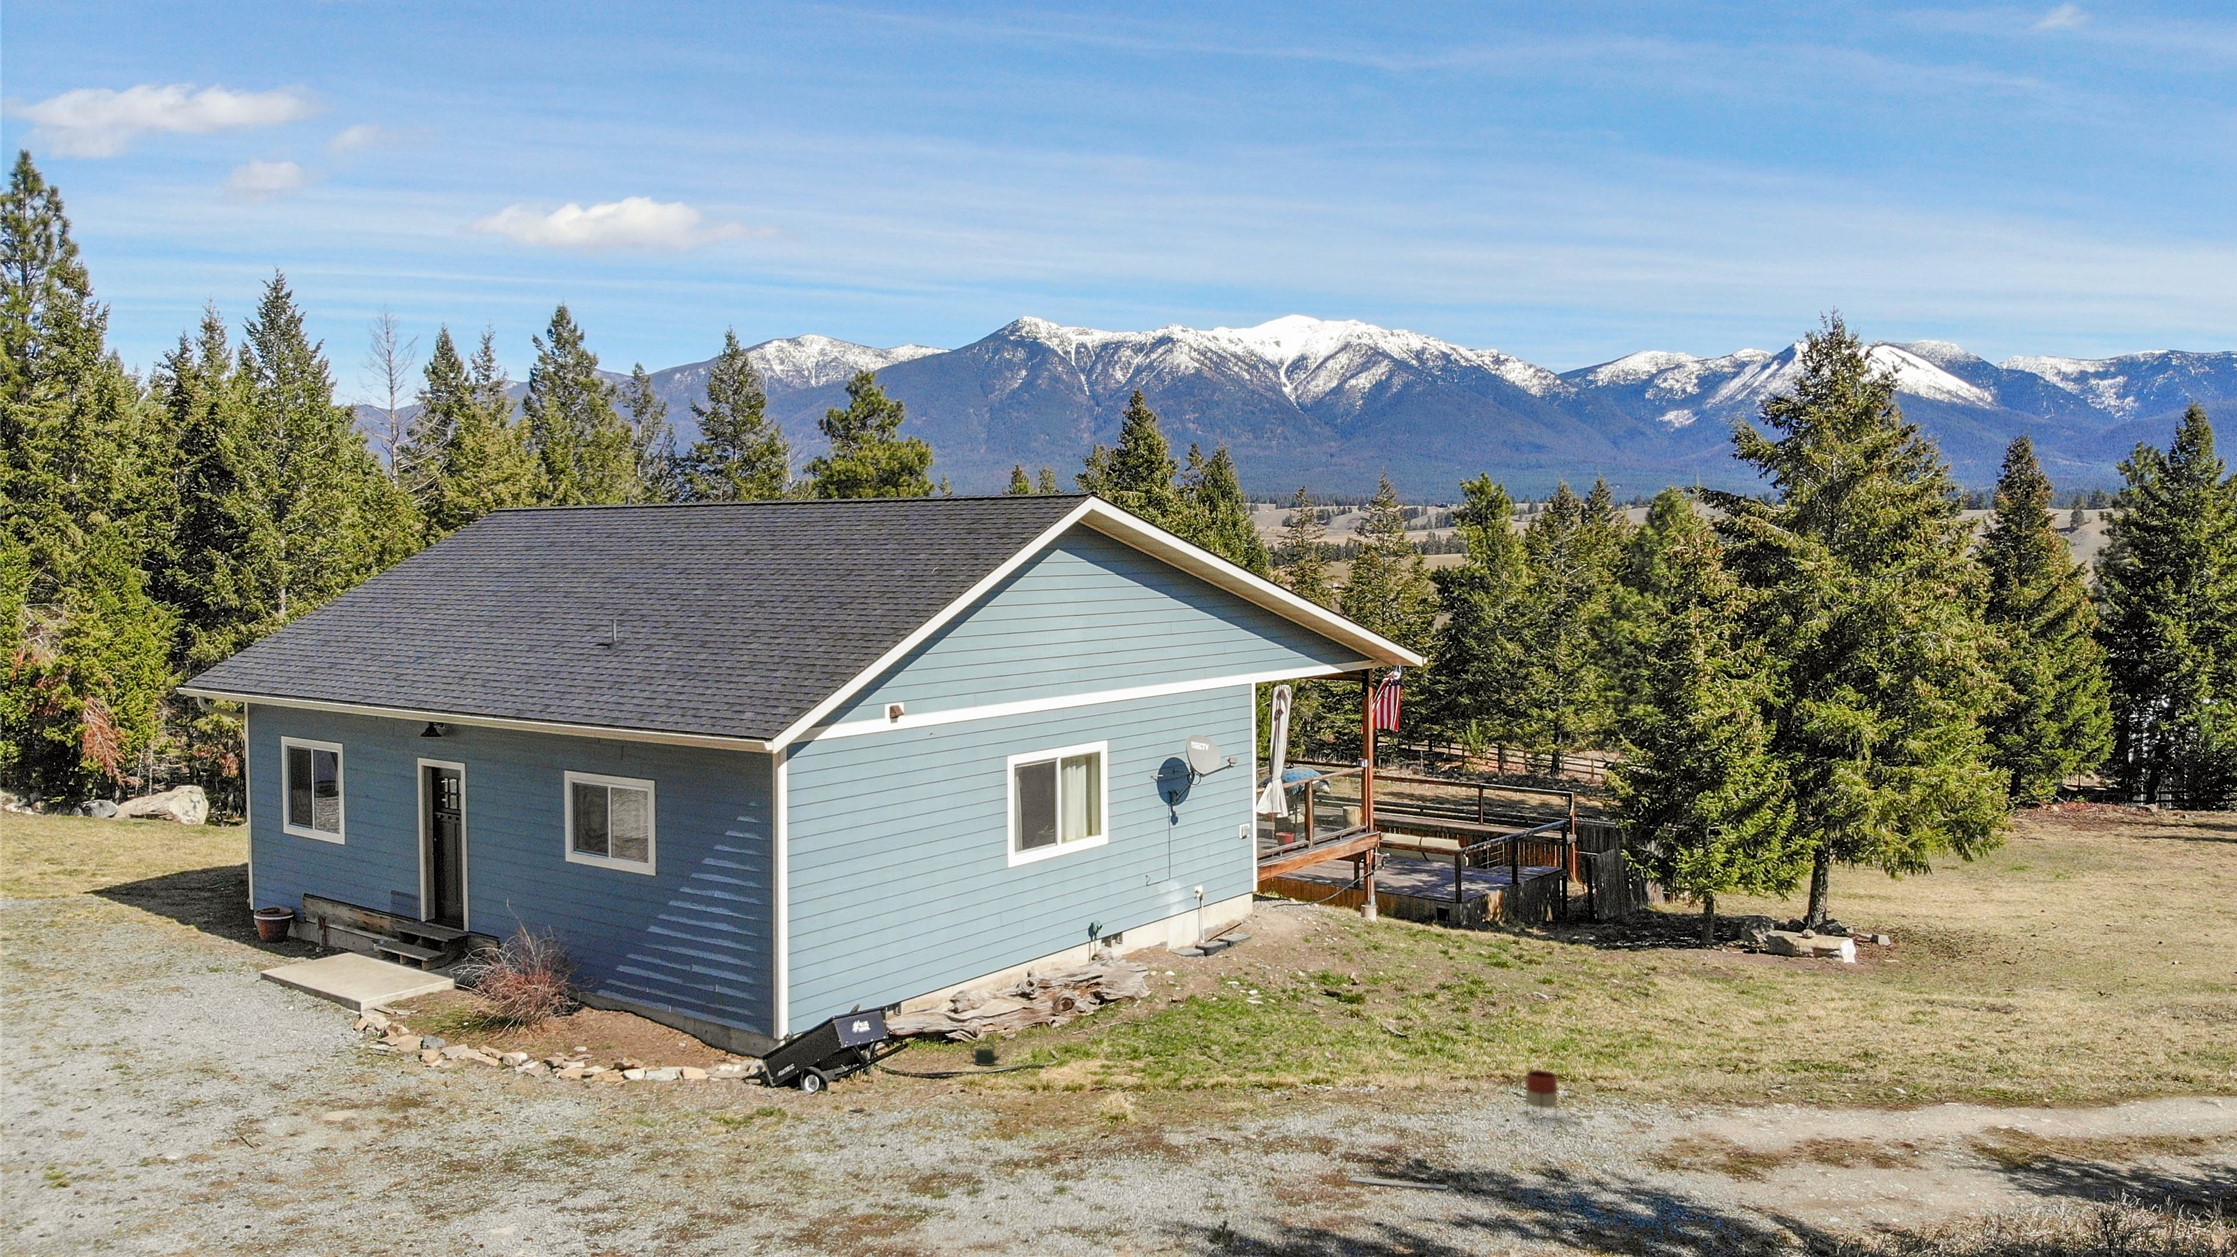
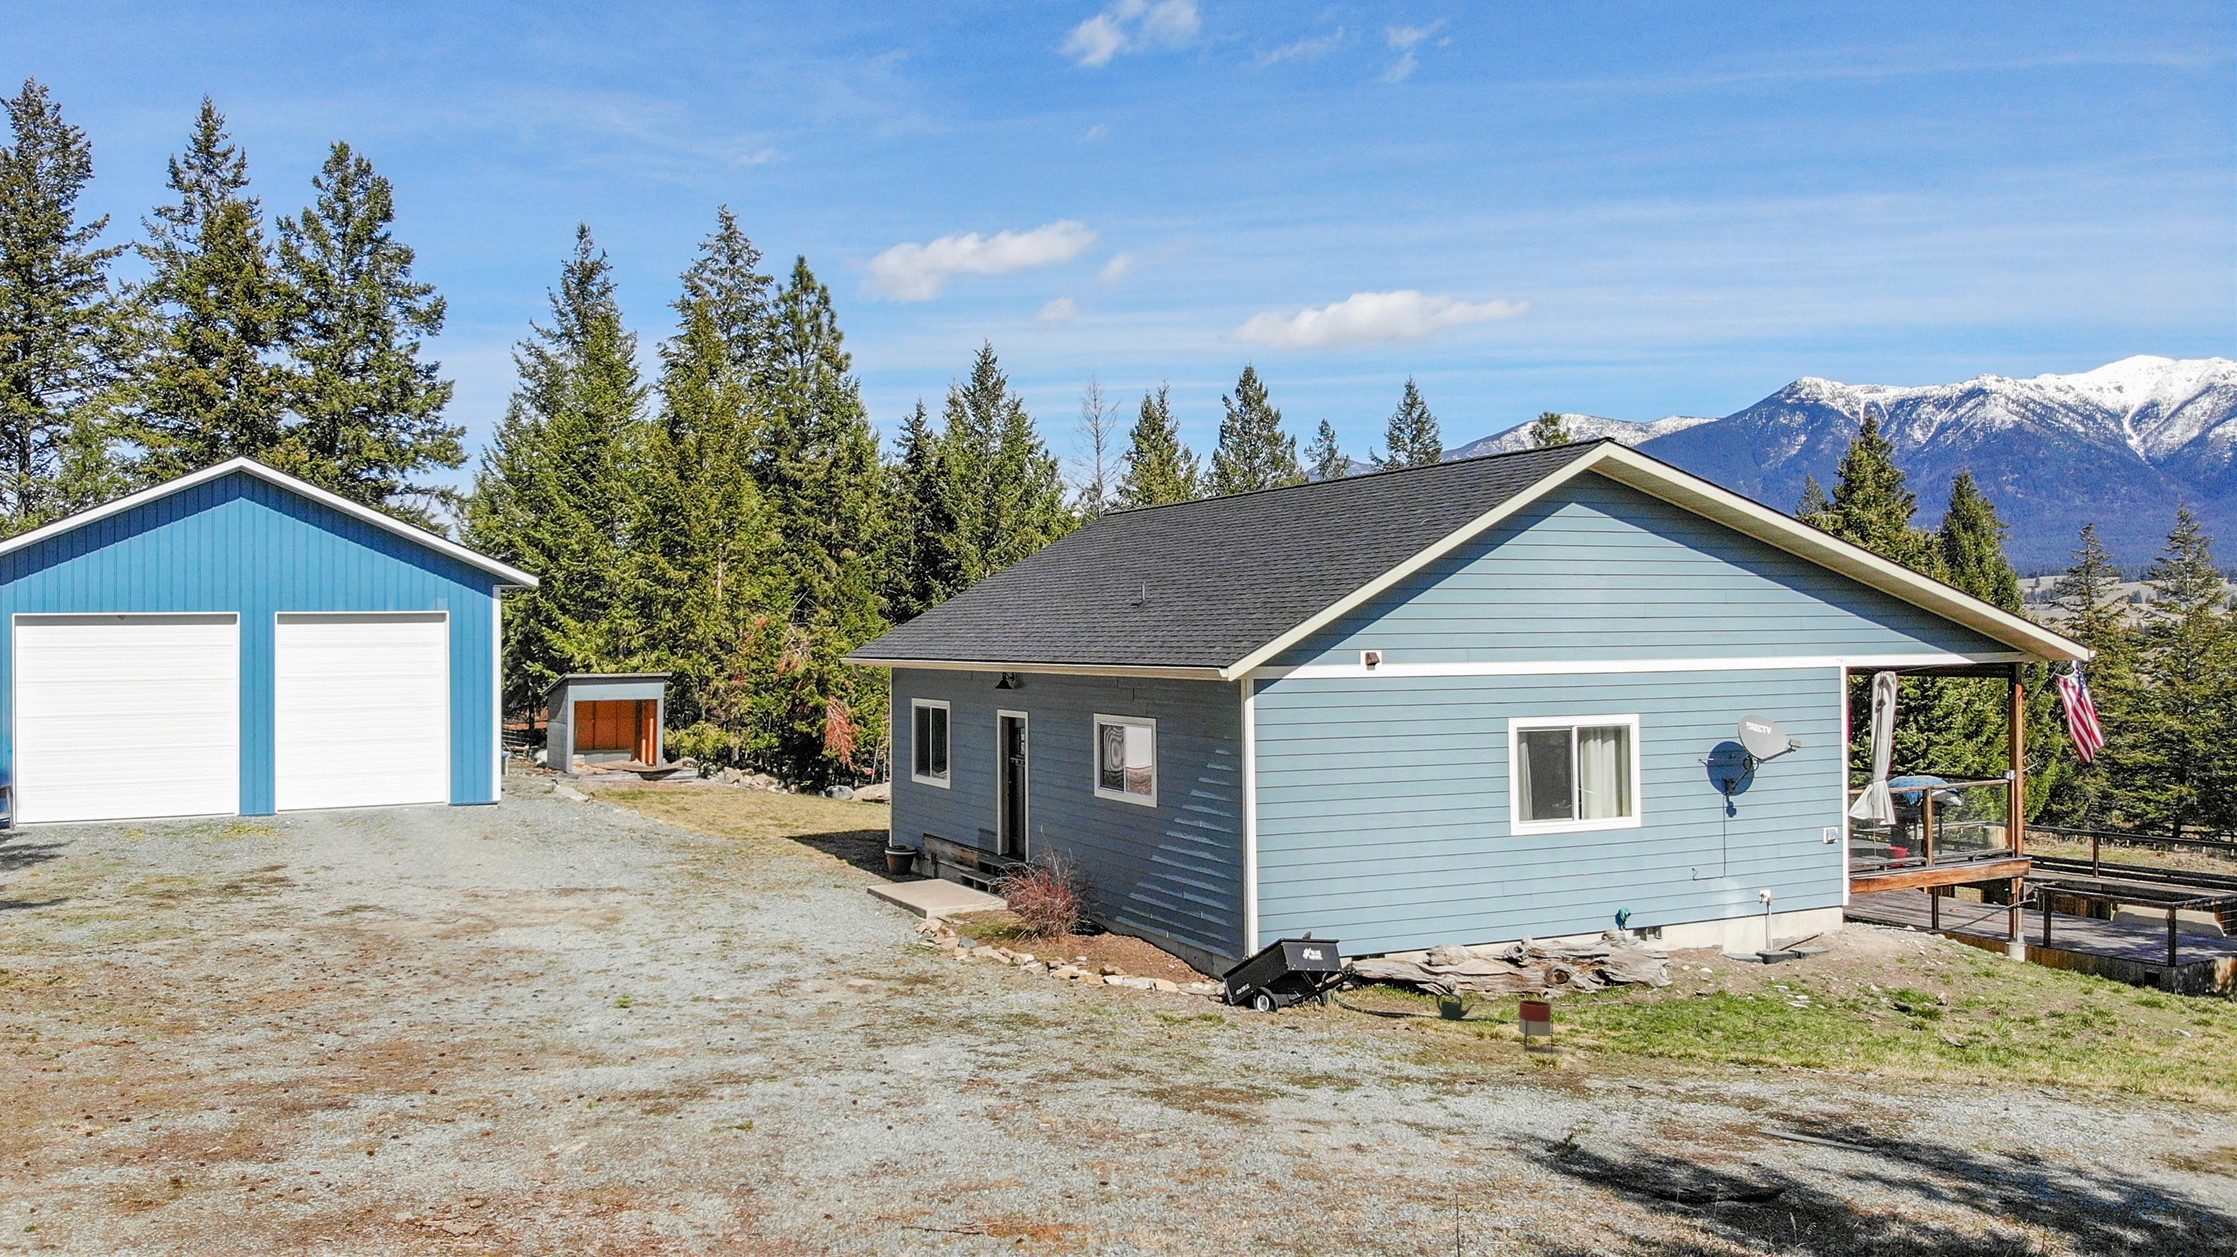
planter: present [1526,1070,1557,1108] -> present [1519,1000,1553,1052]

